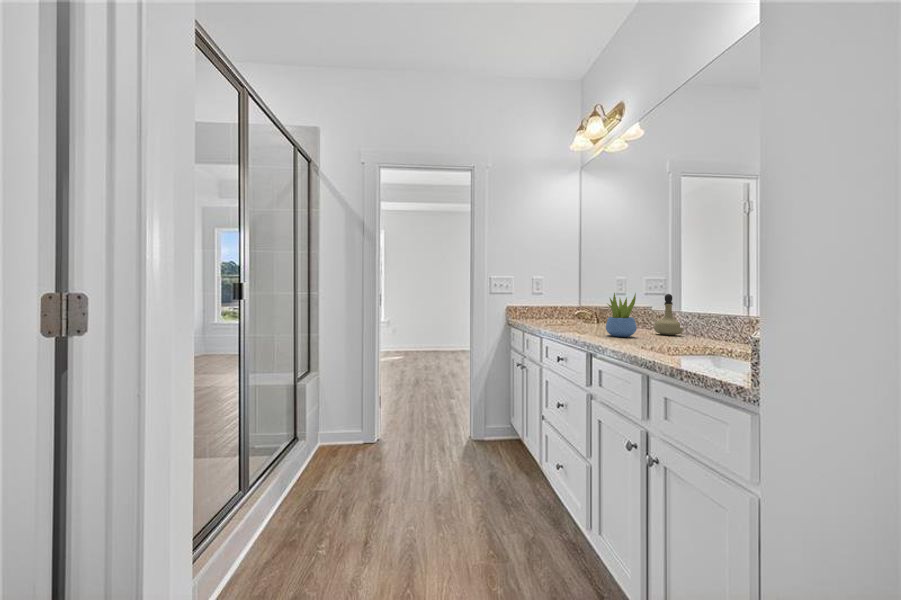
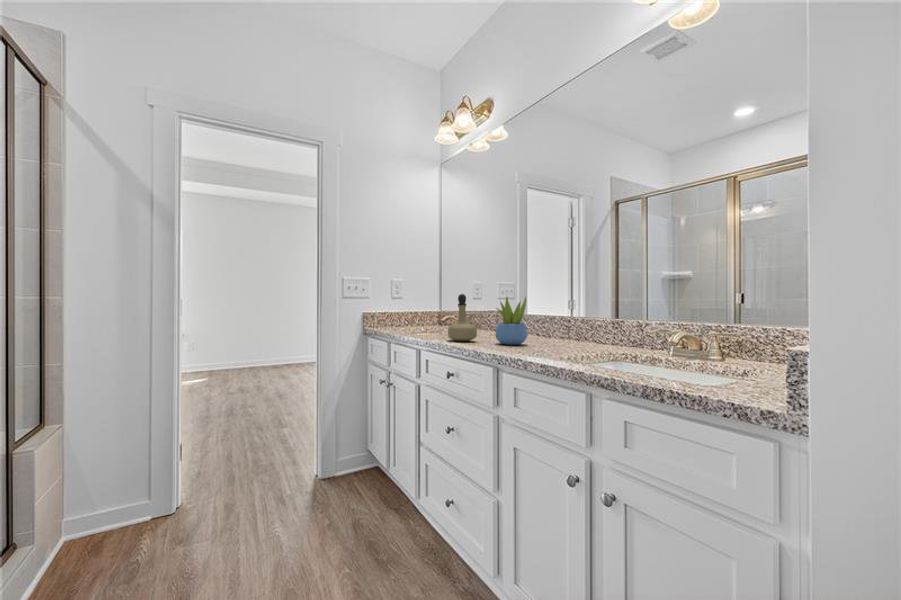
perfume bottle: present [654,294,683,335] -> present [448,294,477,341]

